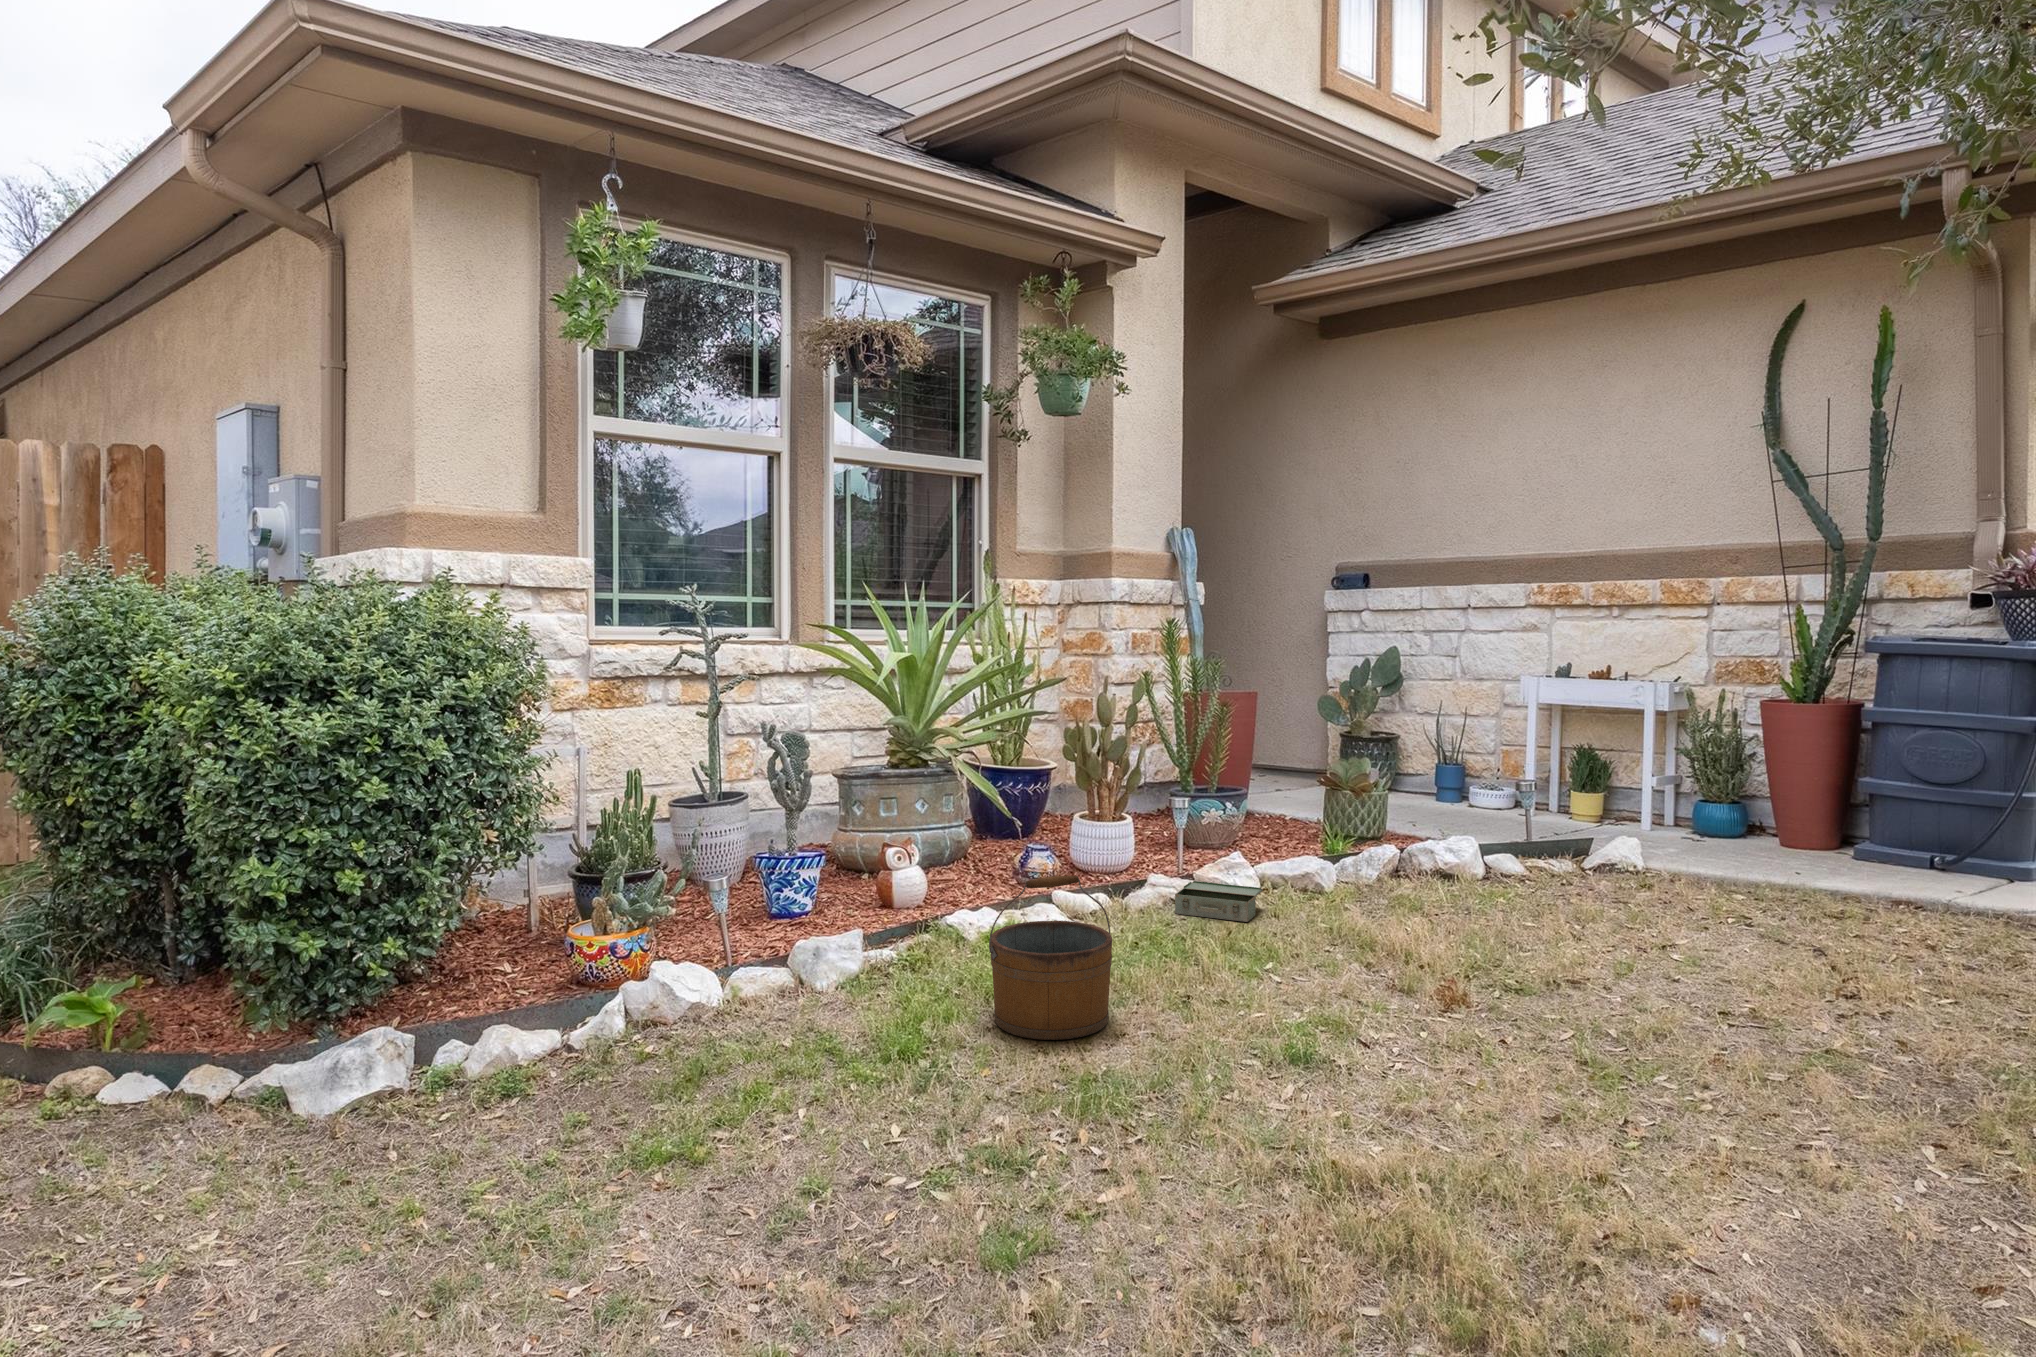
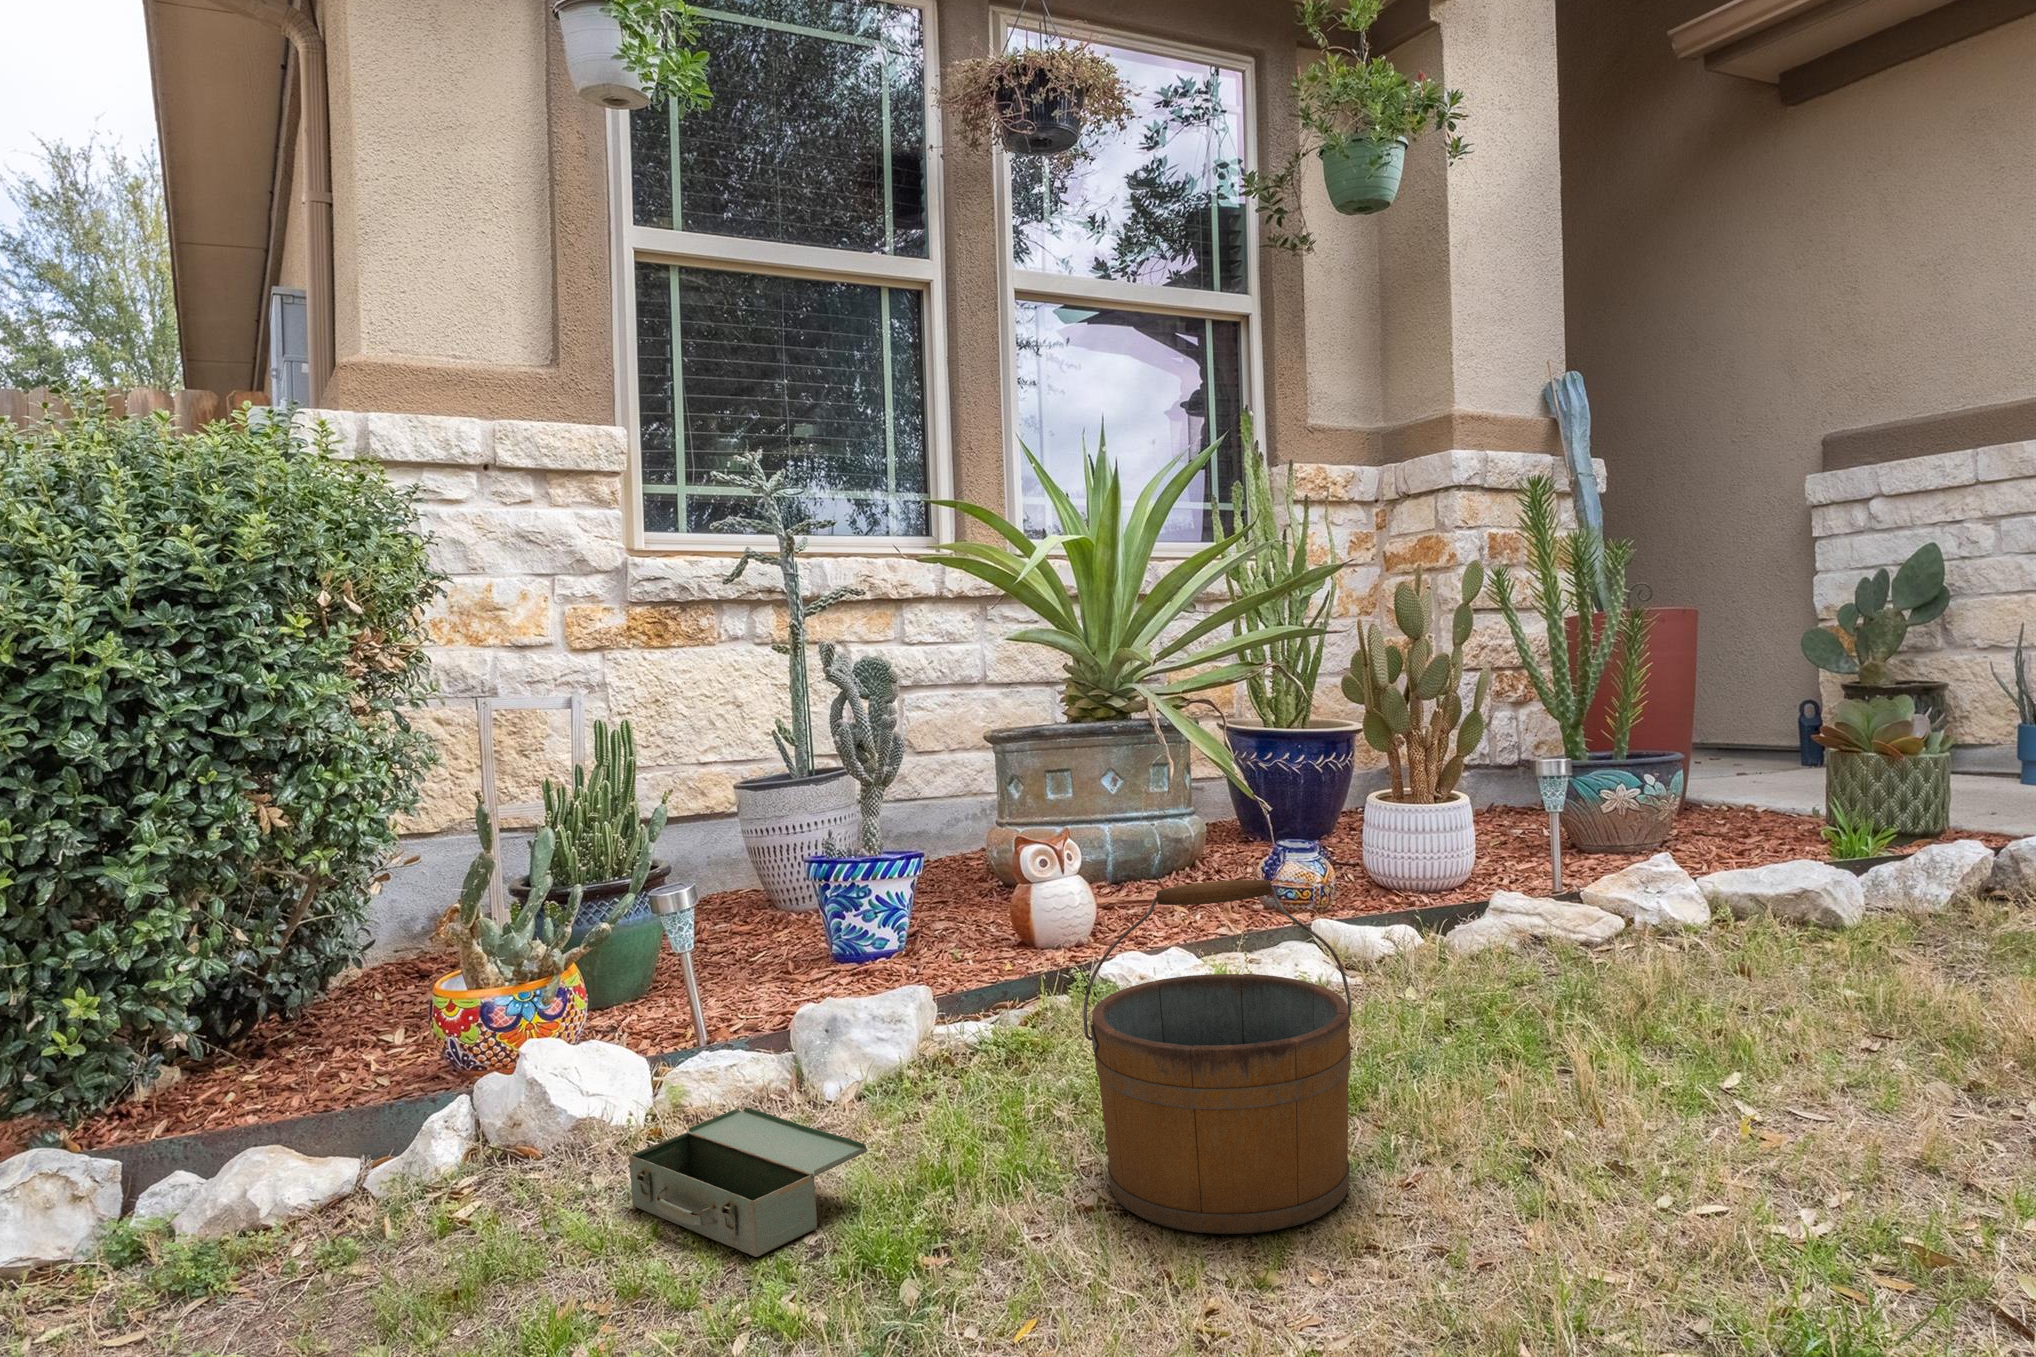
toolbox: present [1175,881,1263,922] -> present [629,1107,868,1257]

